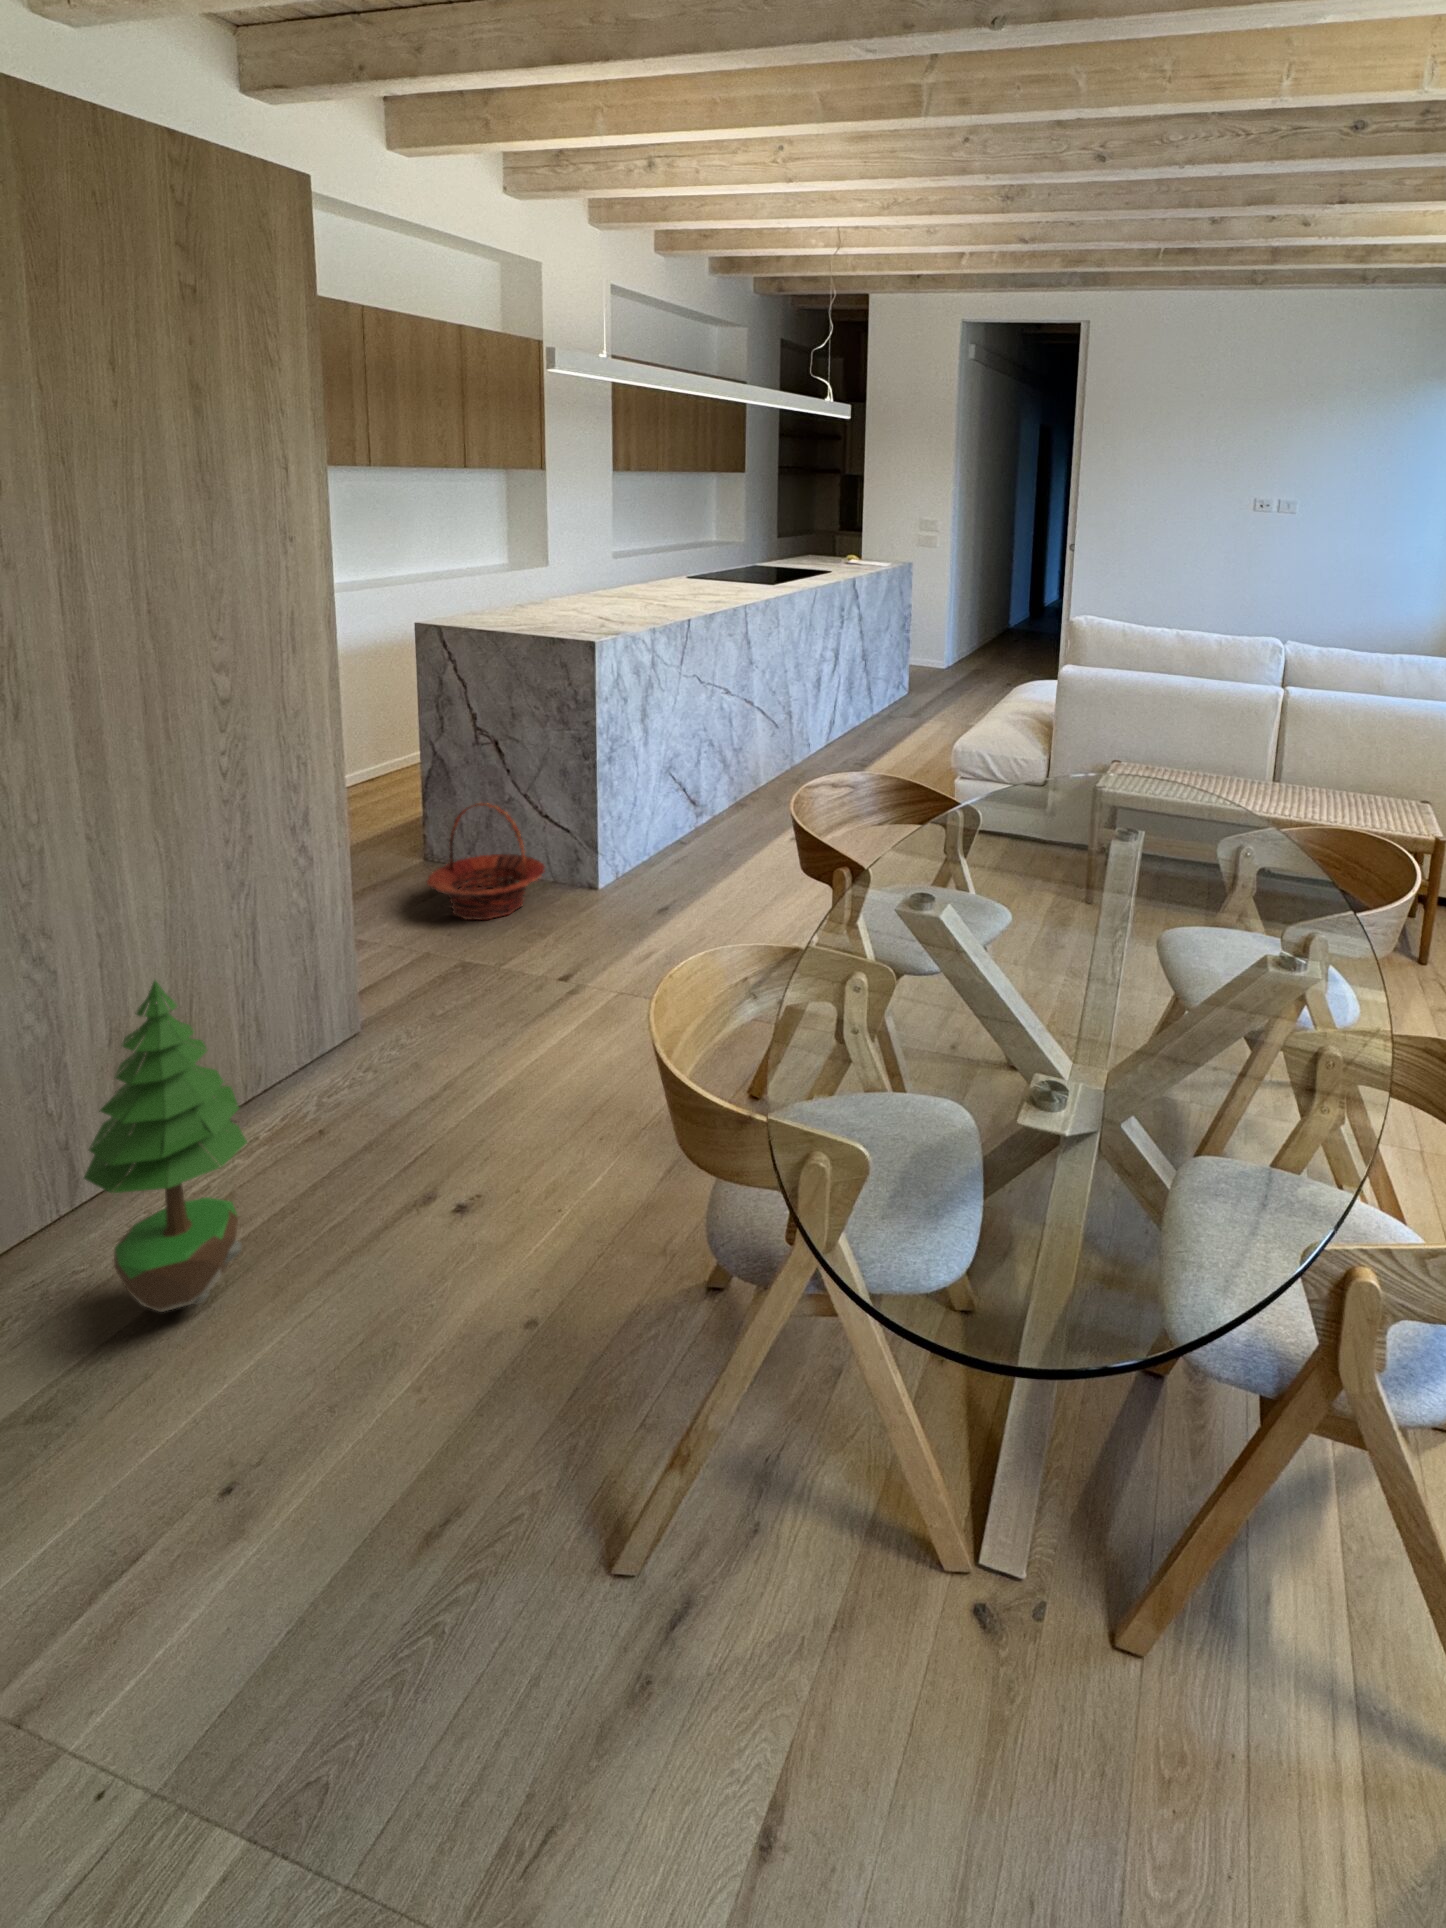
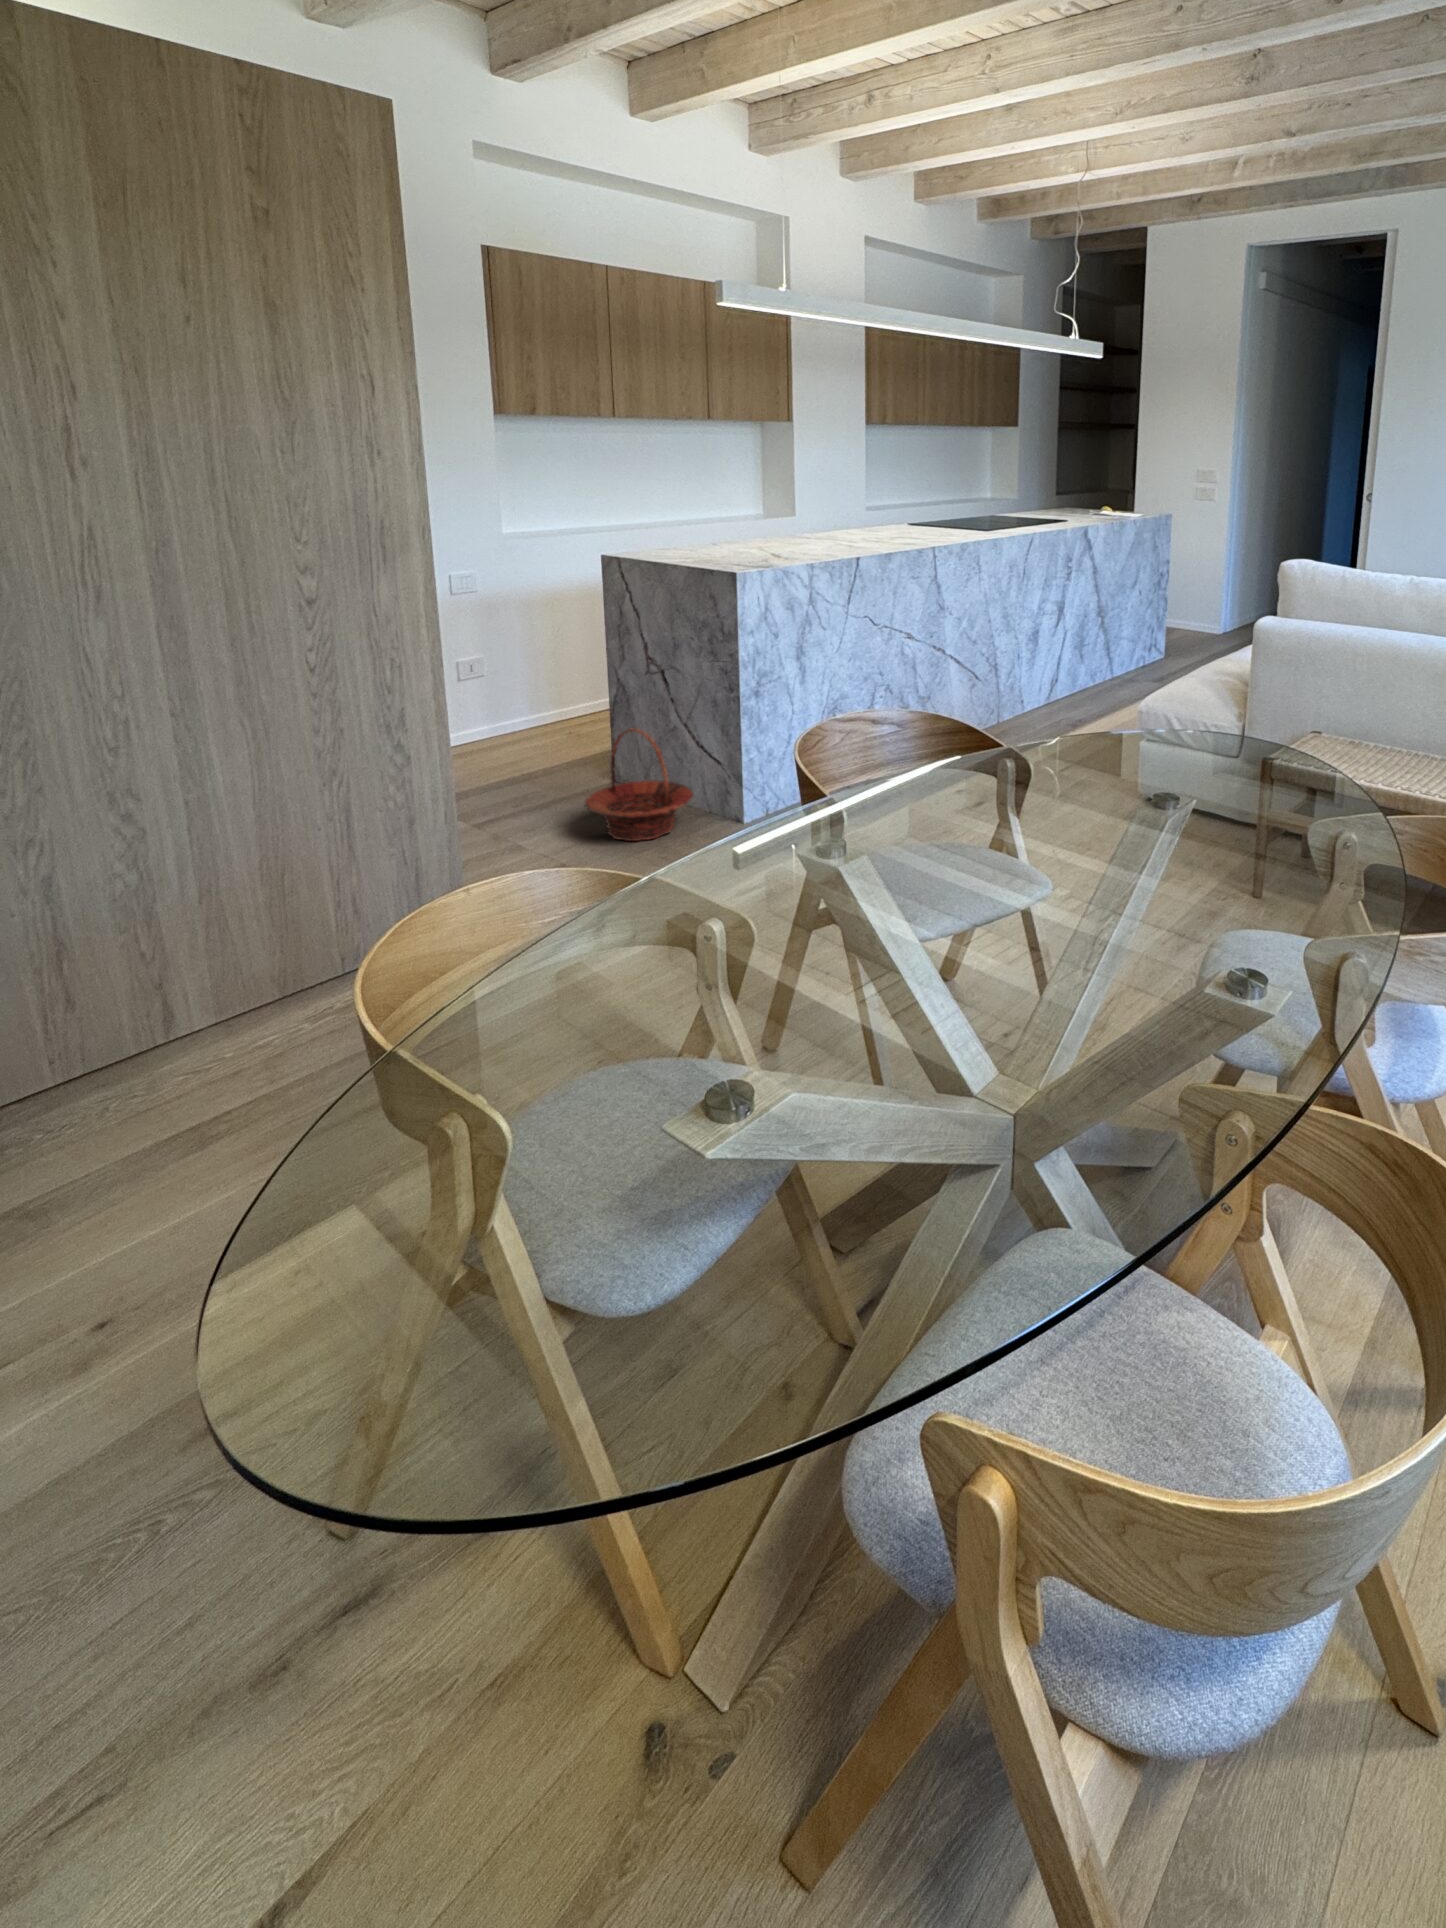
potted tree: present [84,980,247,1312] -> none [86,843,238,1149]

